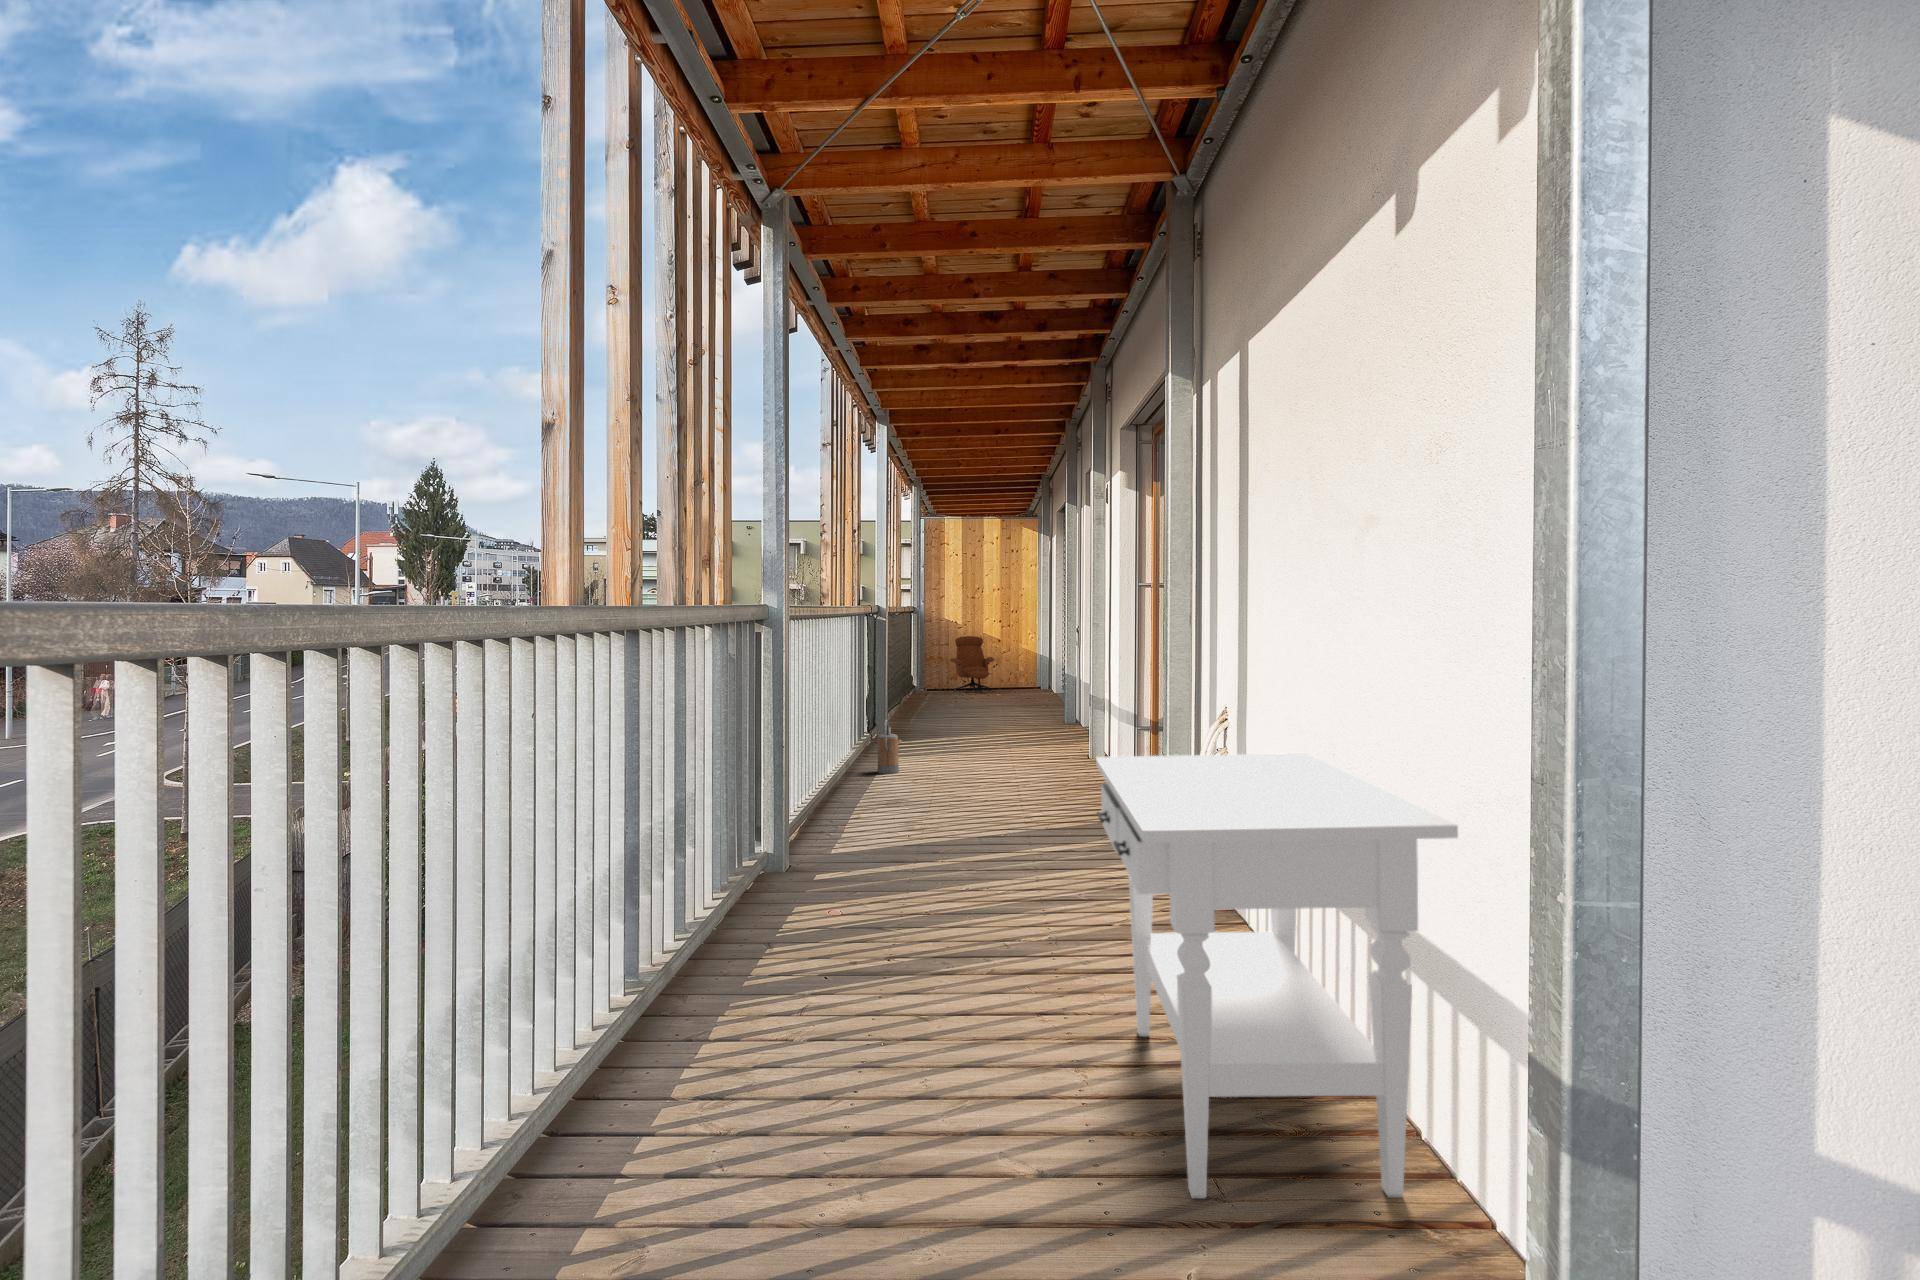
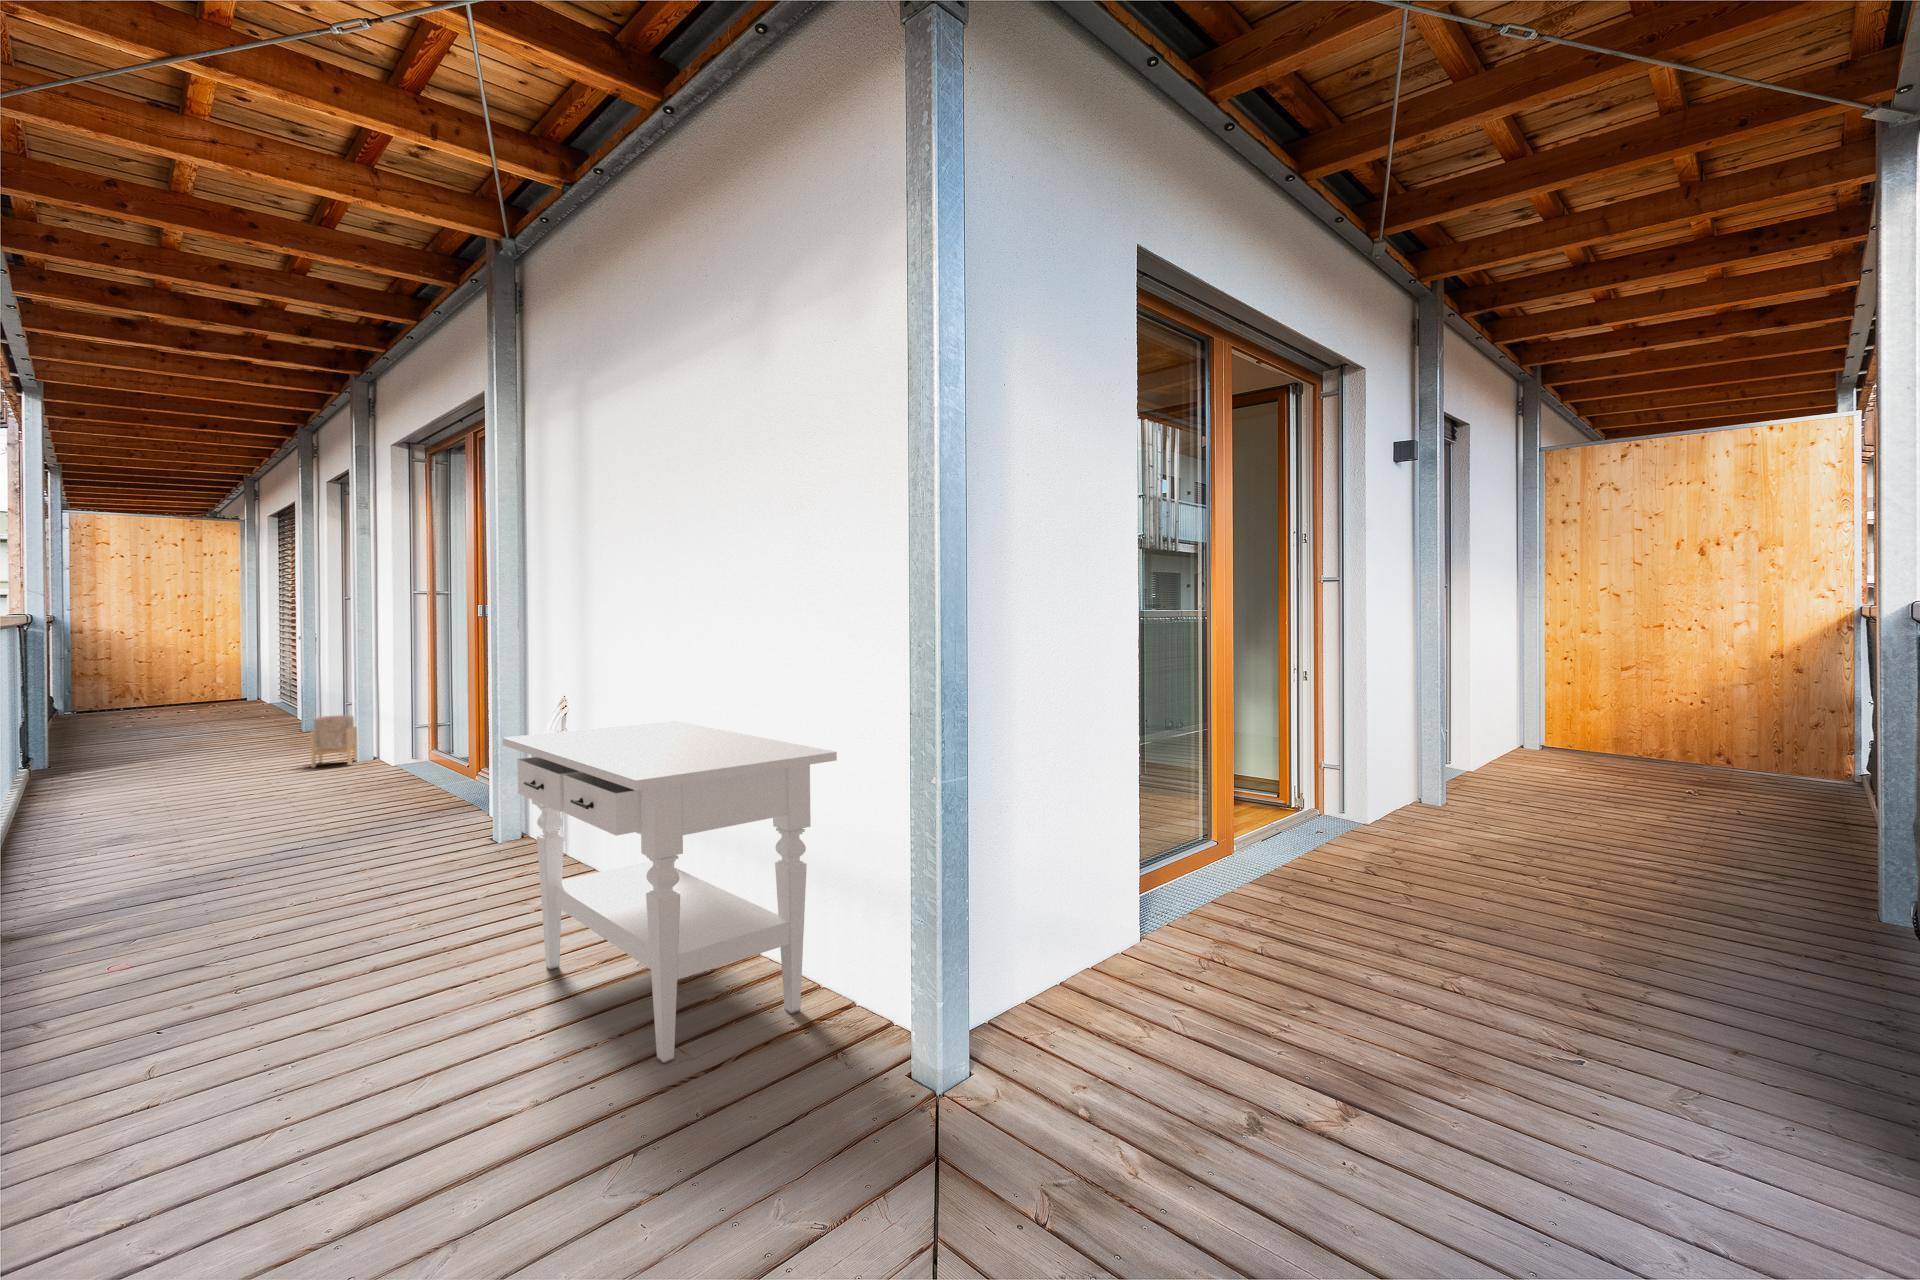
lounge chair: present [950,636,994,693] -> none [110,644,179,706]
planter: none [1053,714,1095,766] -> present [310,715,358,768]
watering can: present [877,720,899,774] -> none [59,736,95,799]

